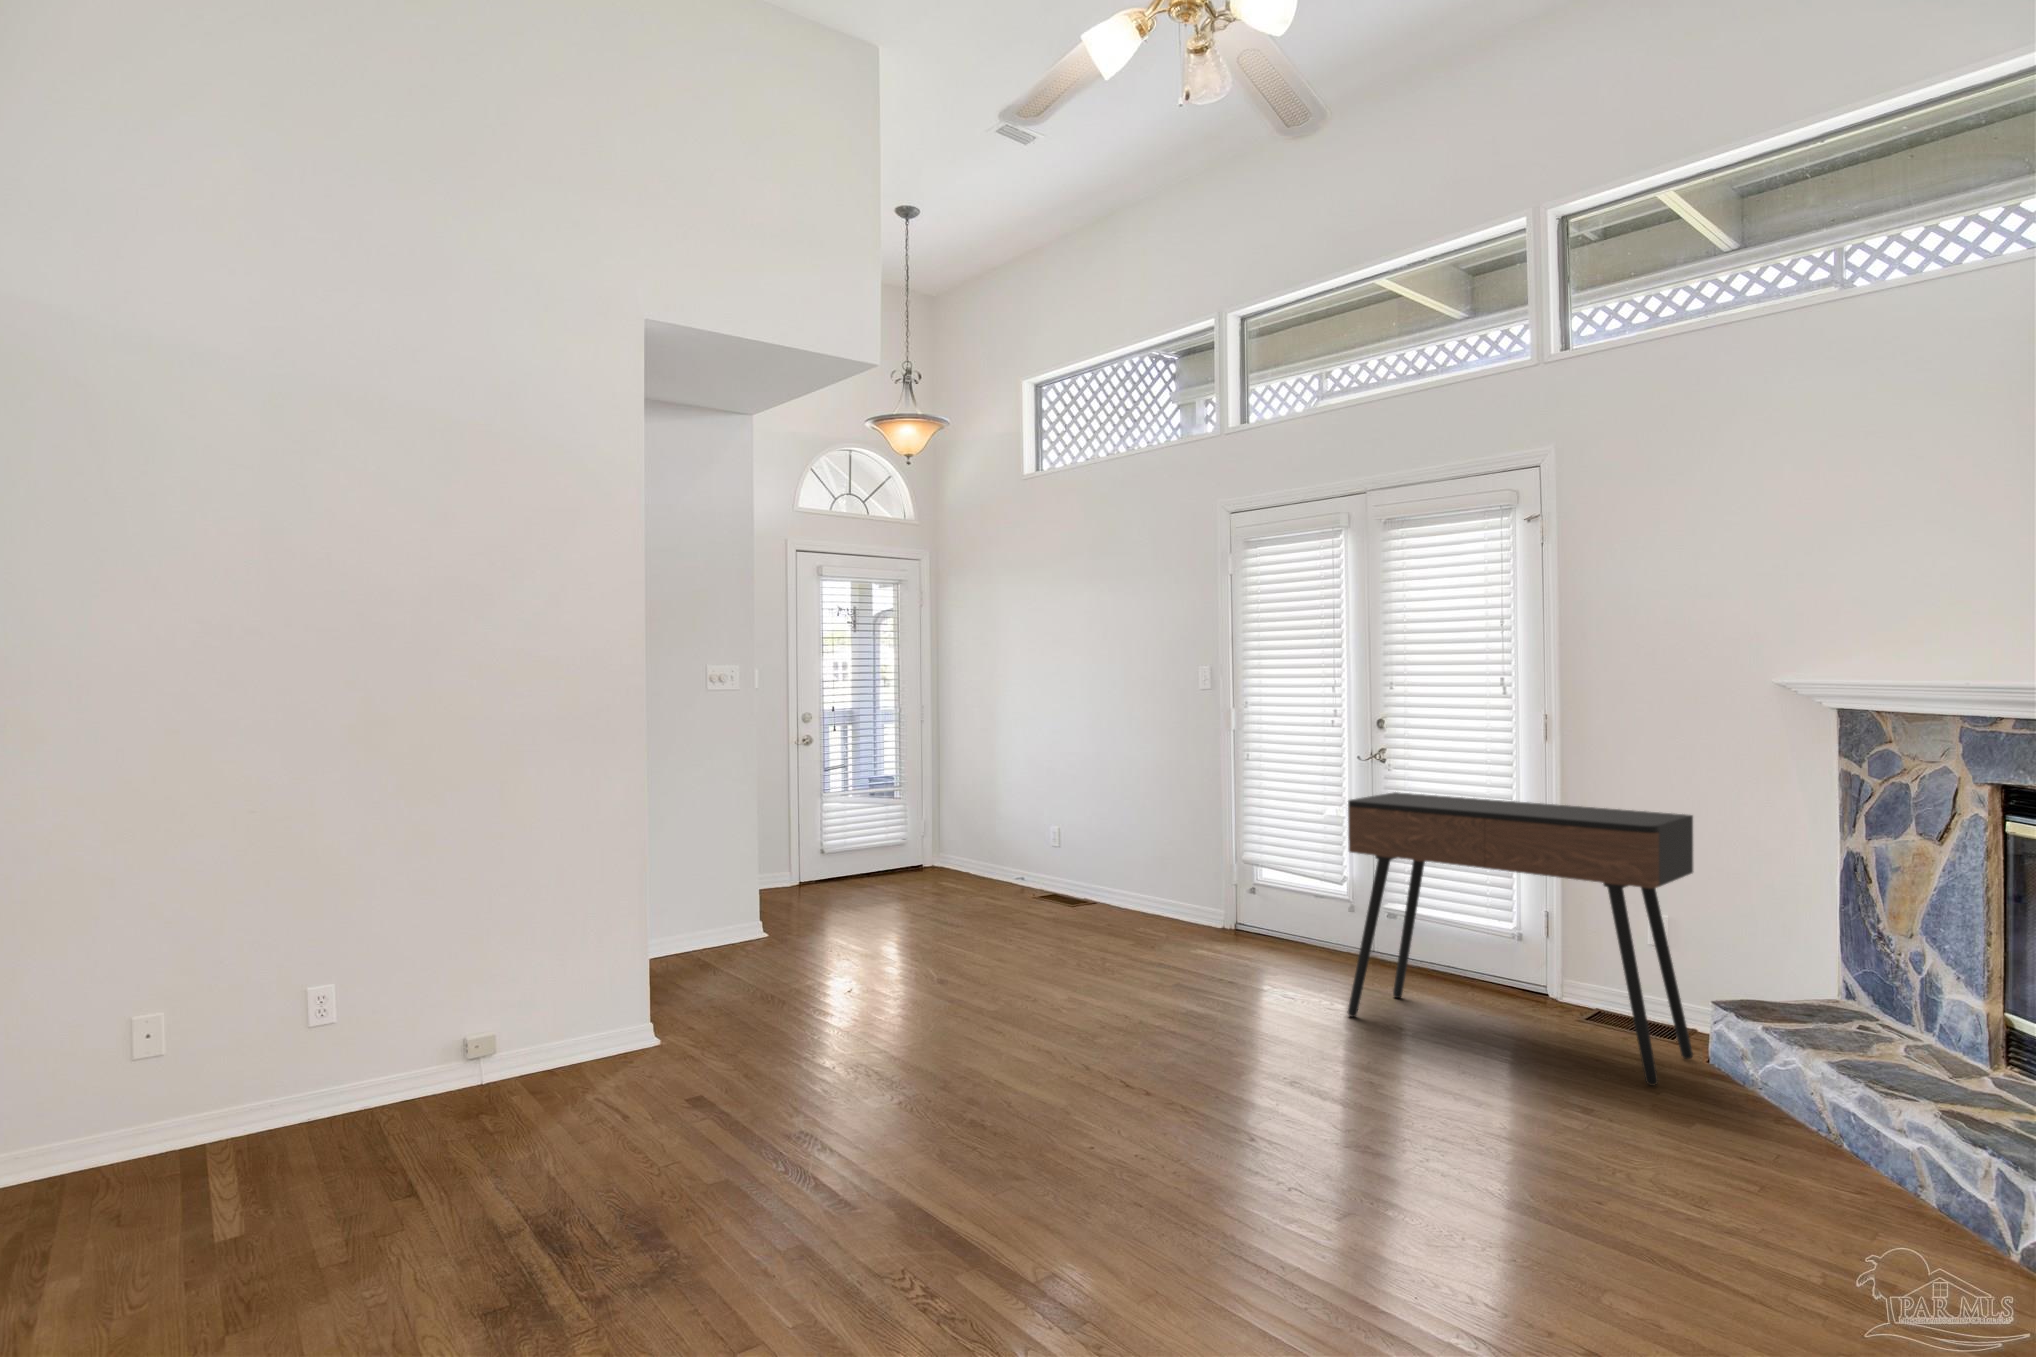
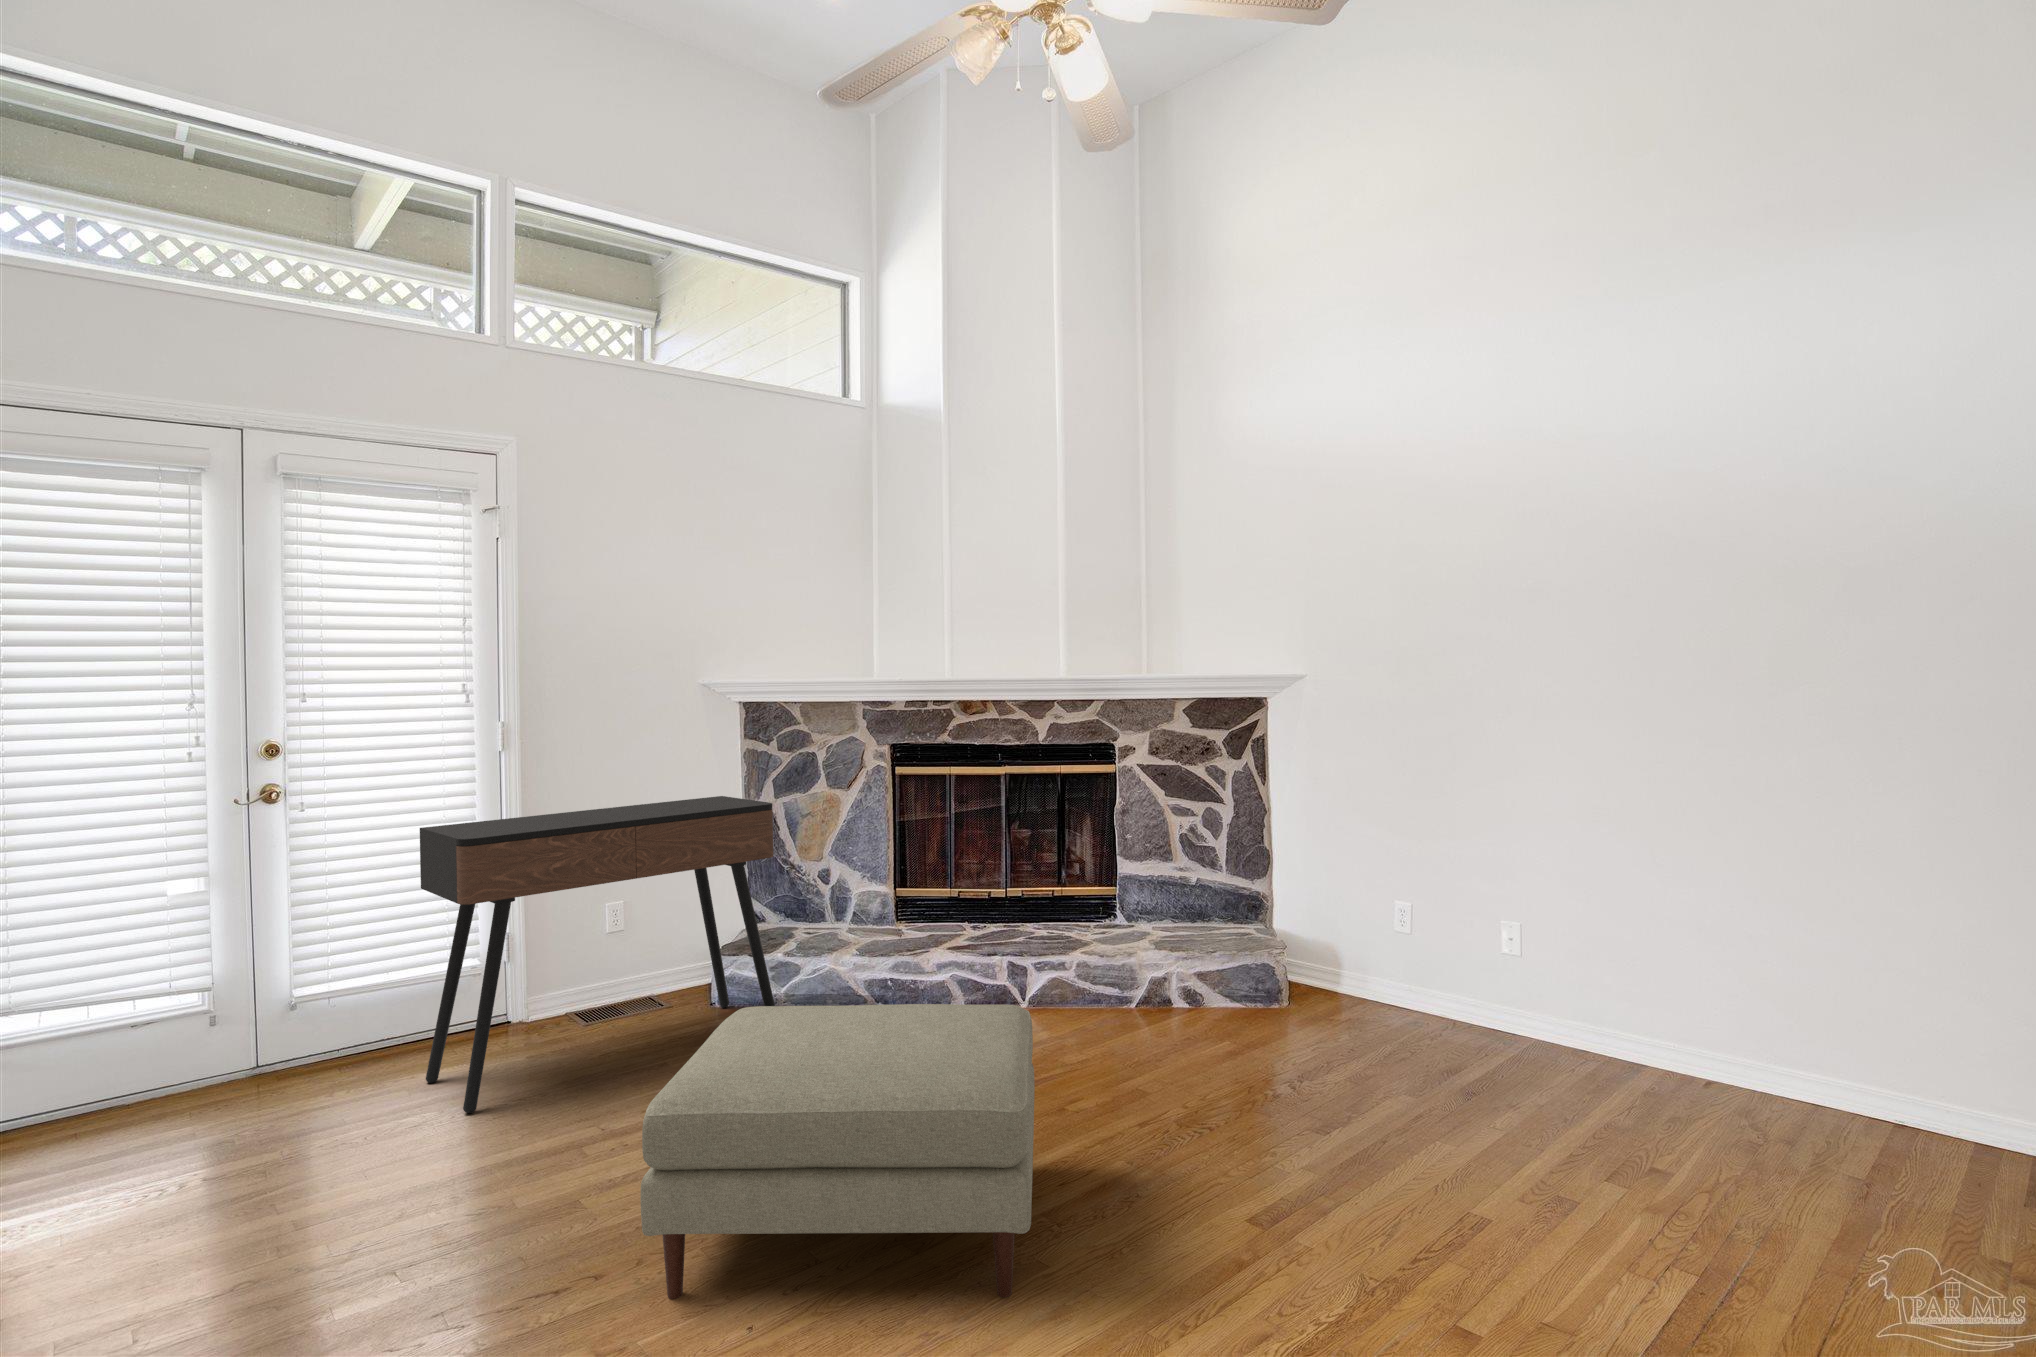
ottoman: none [1092,966,1387,1224] -> present [641,1004,1035,1299]

